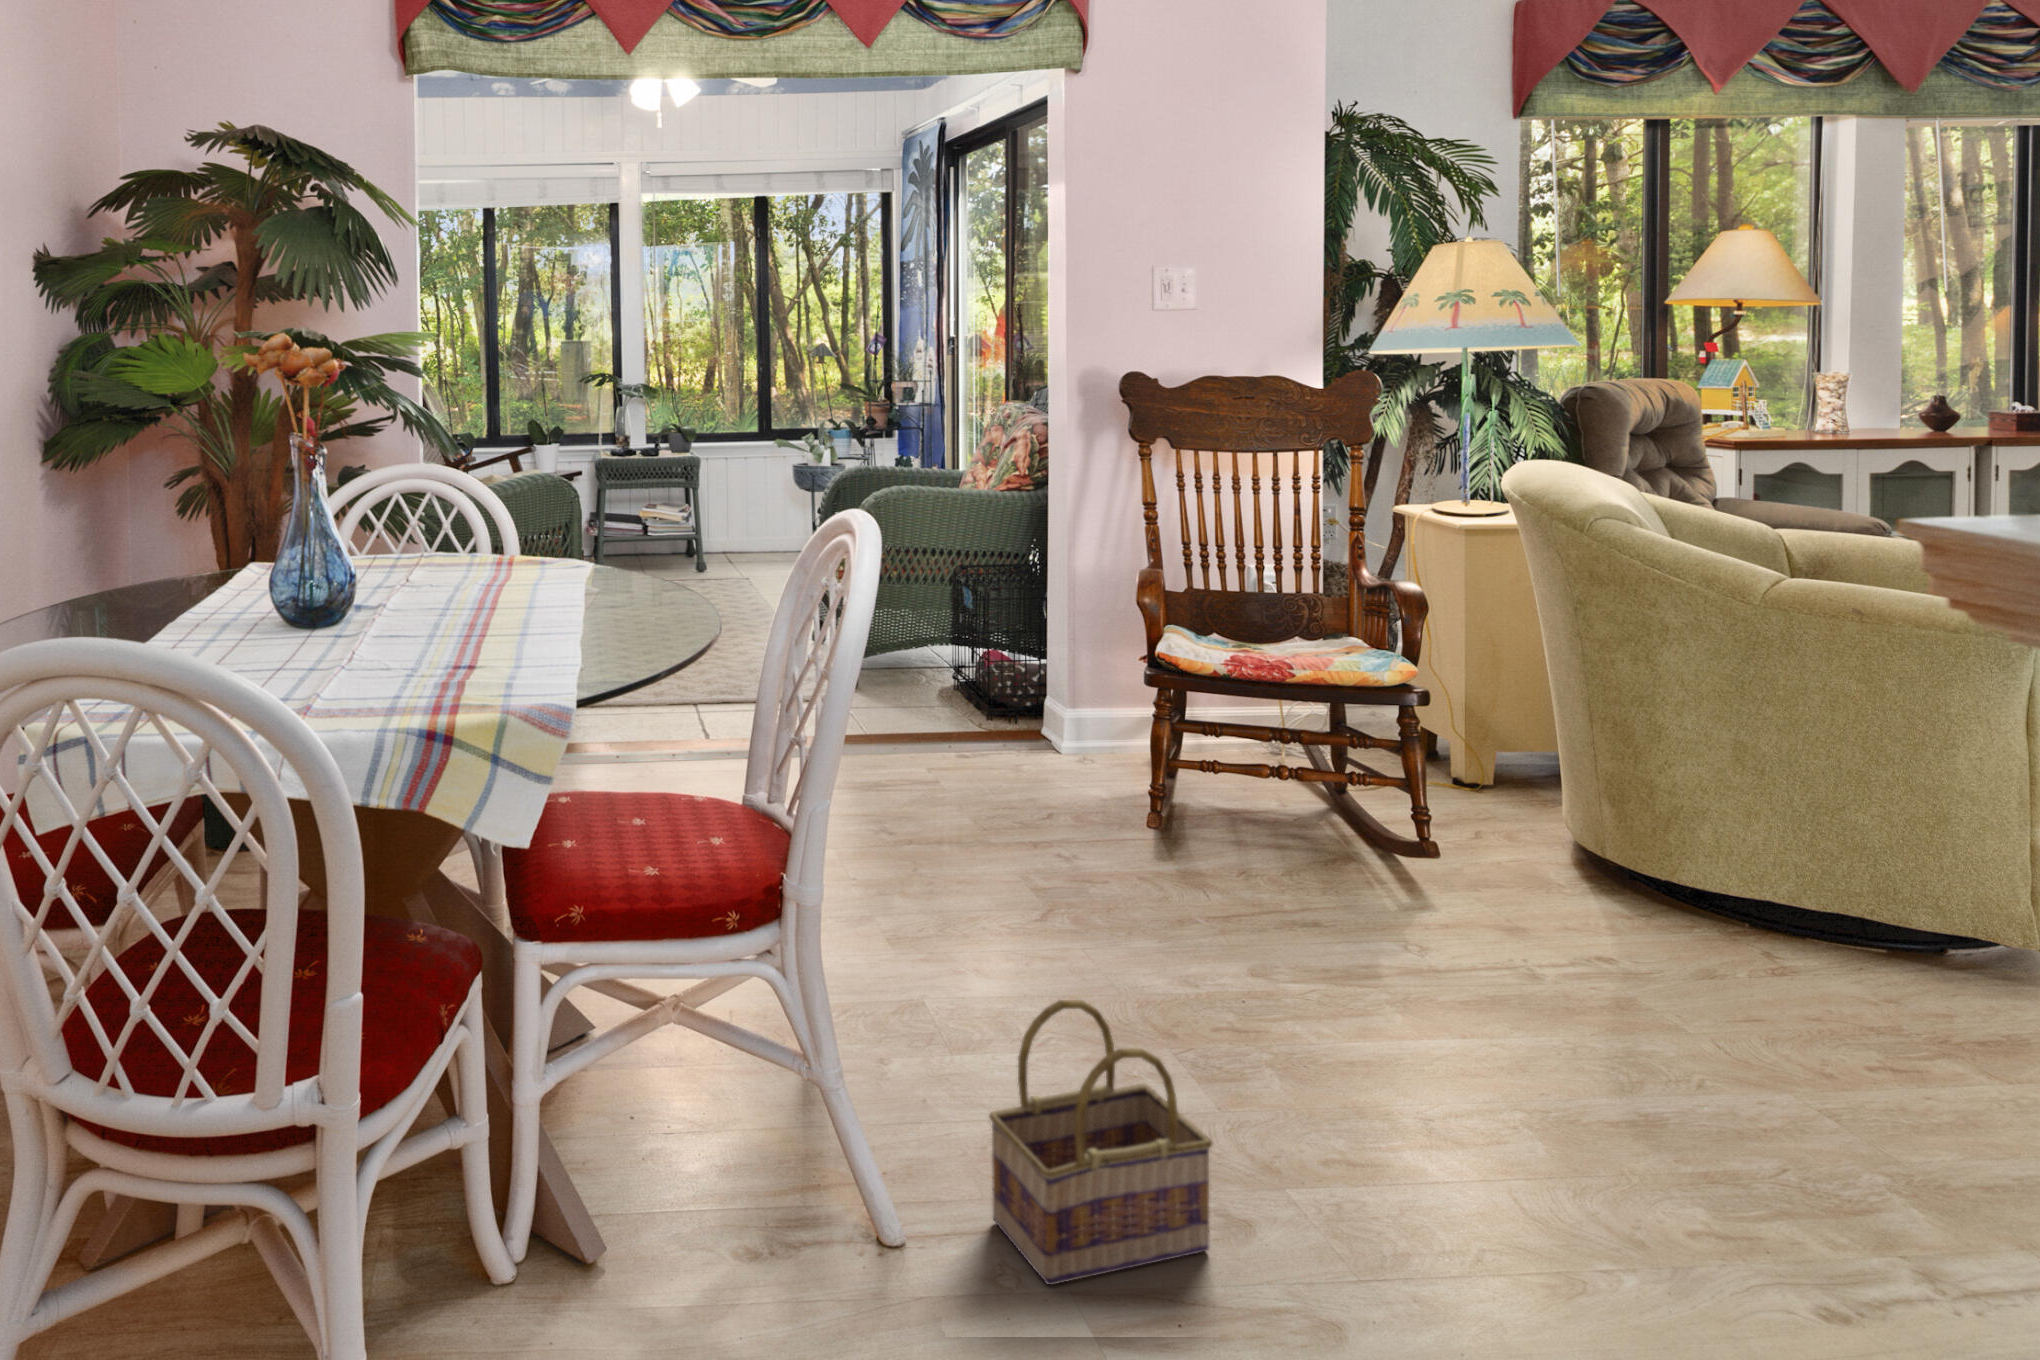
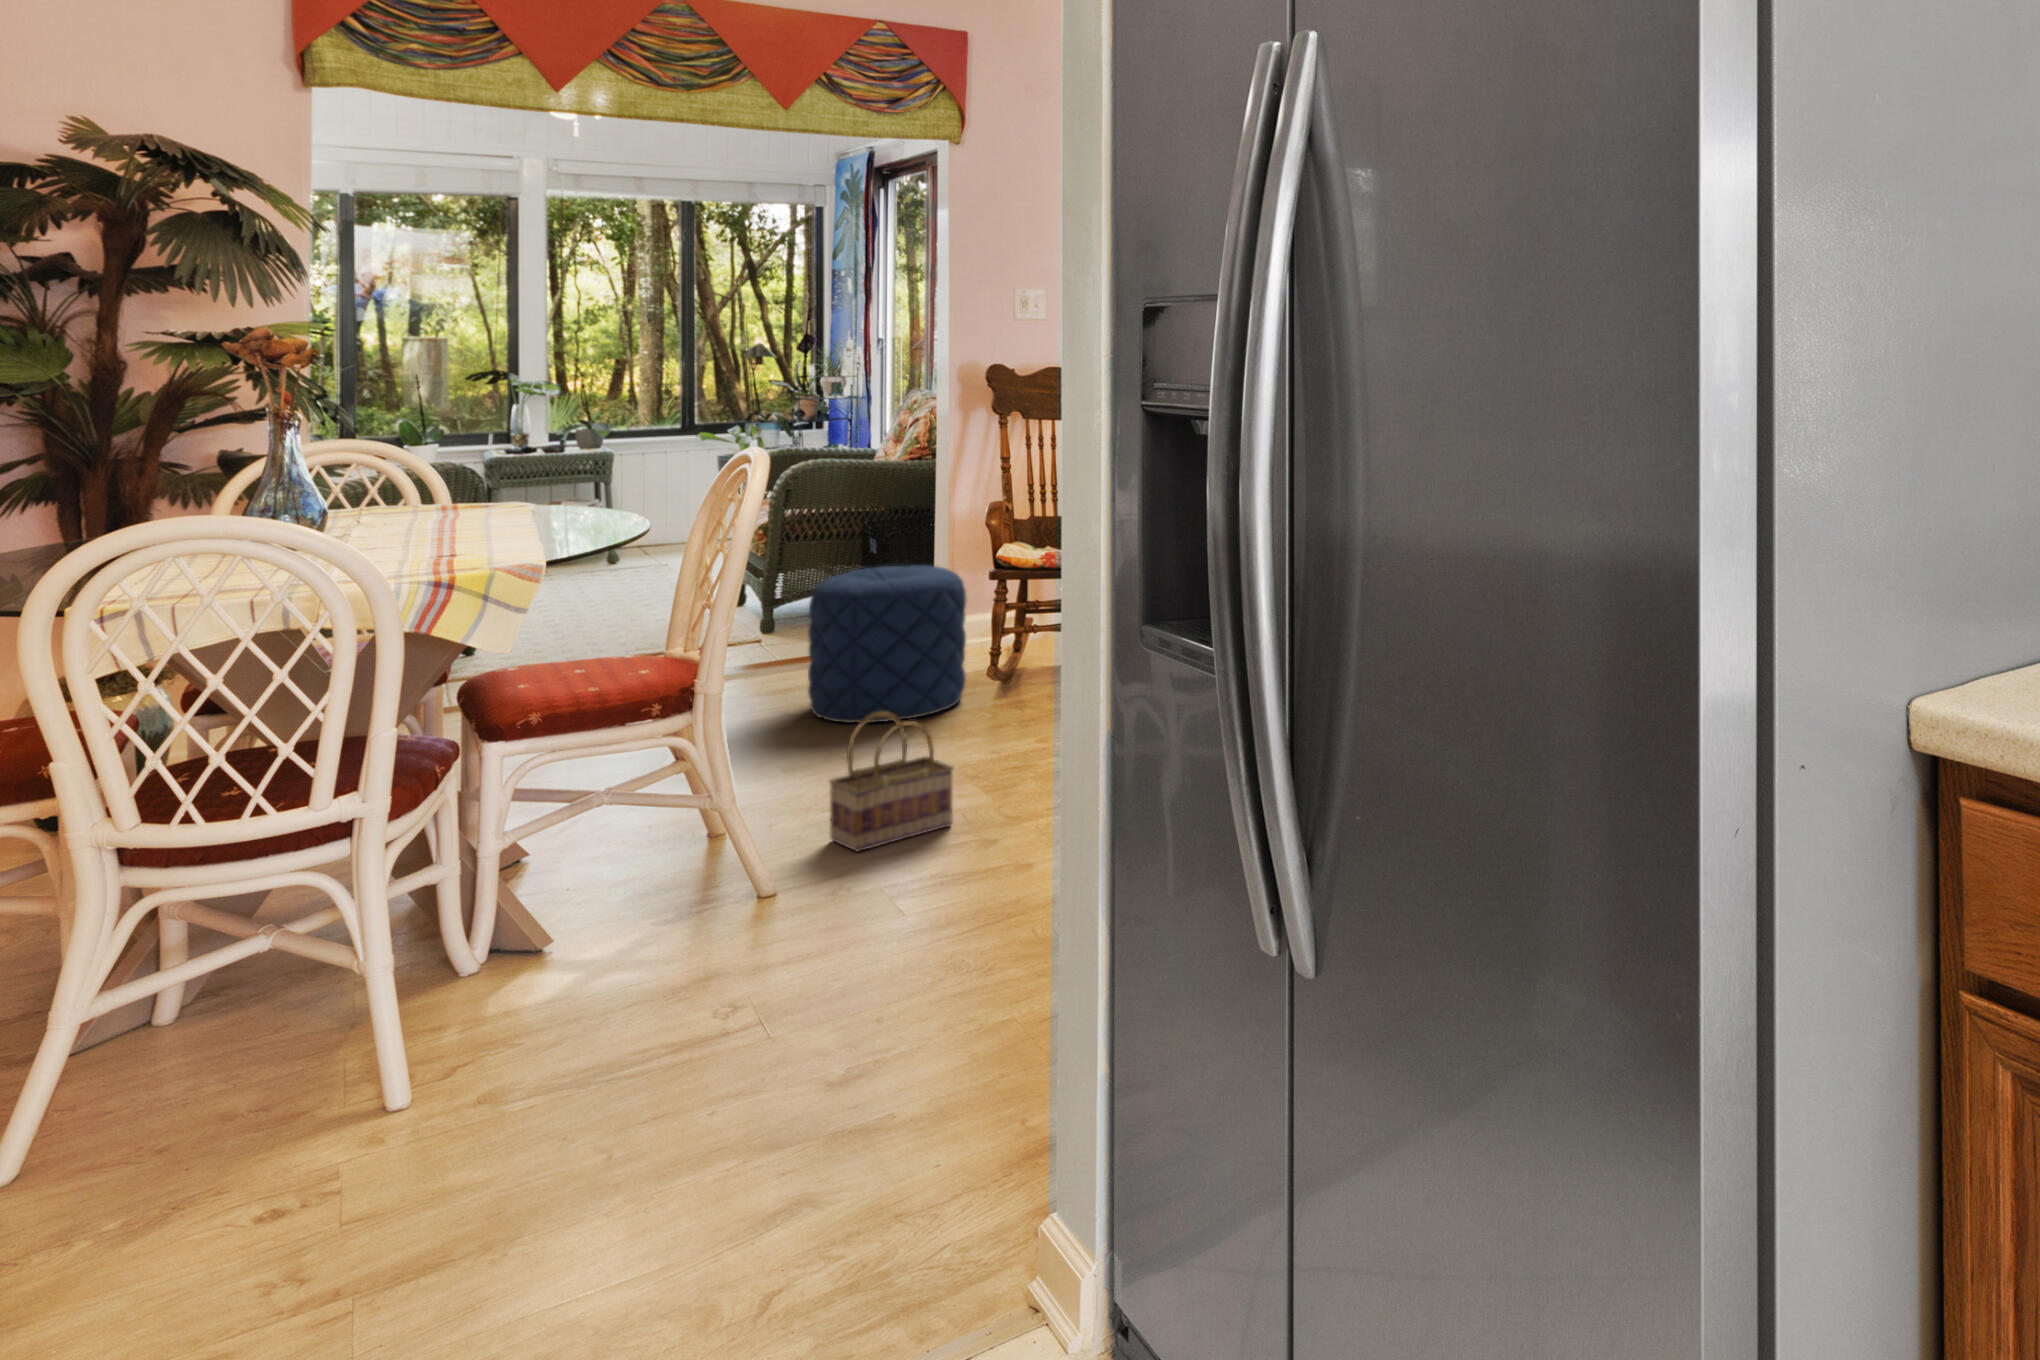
pouf: none [910,654,1126,897] -> present [808,566,966,723]

